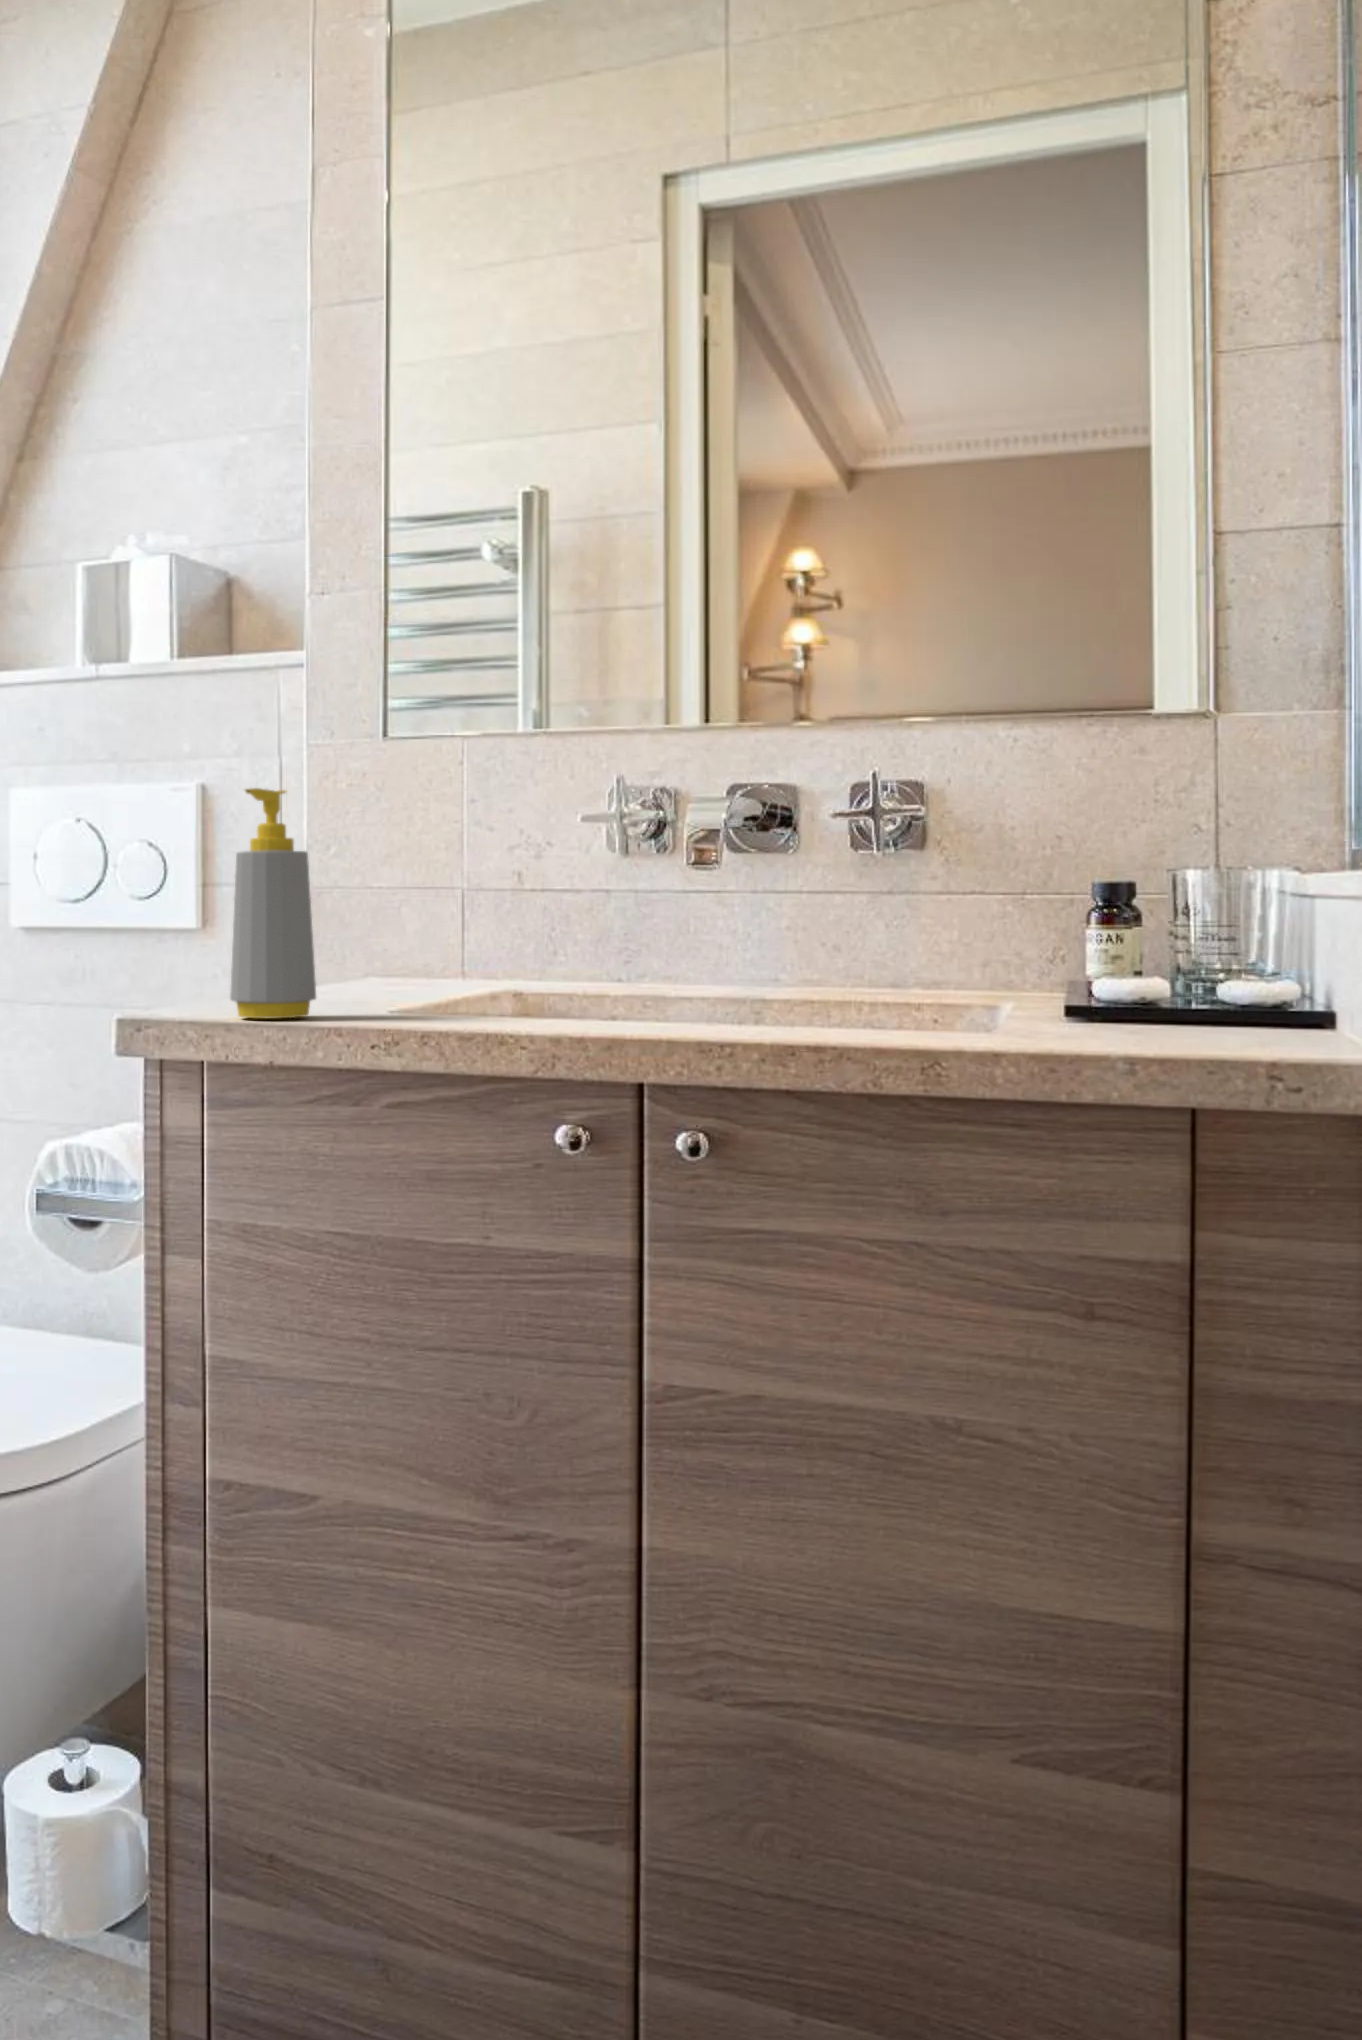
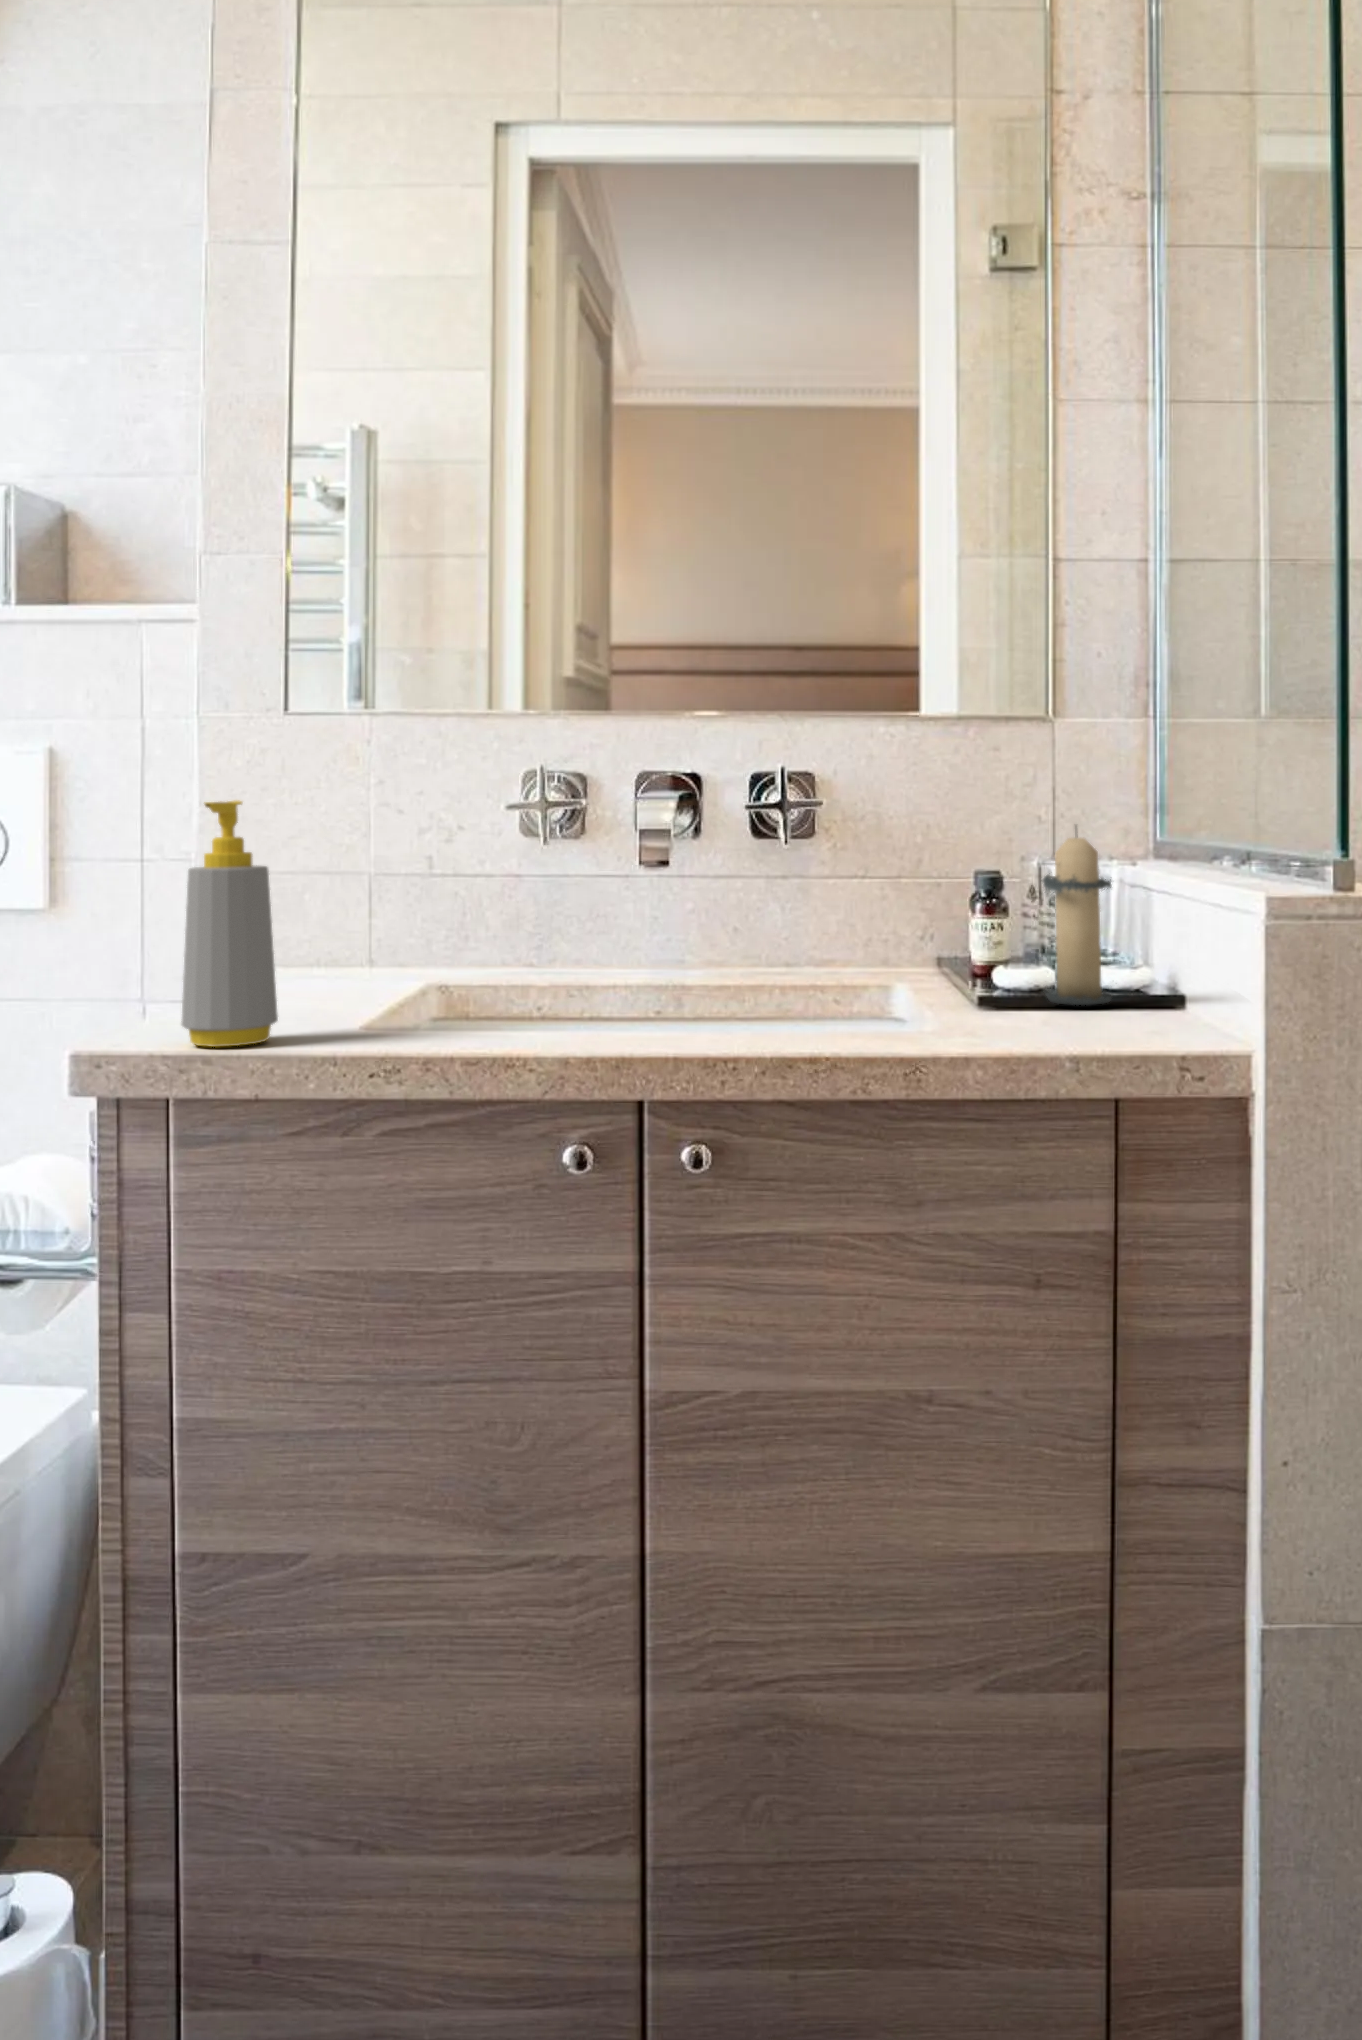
candle: none [1136,812,1251,1022] -> present [1042,826,1112,1005]

